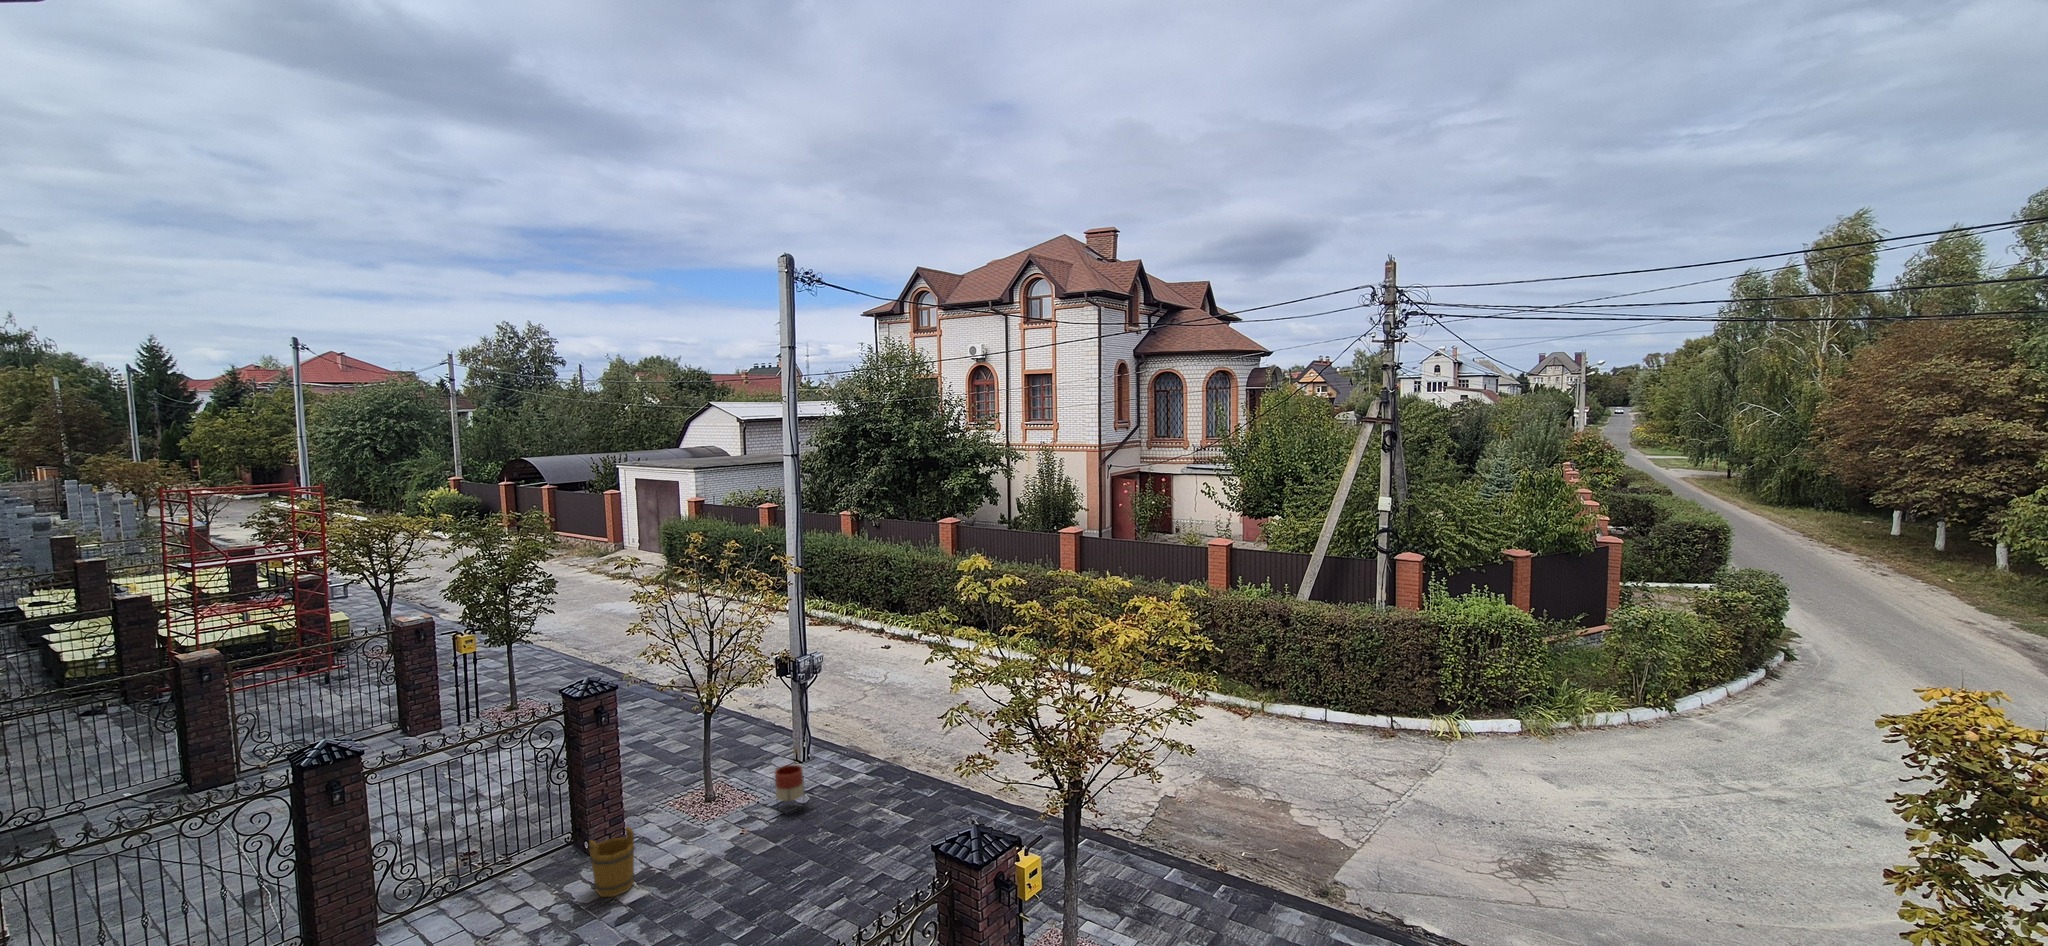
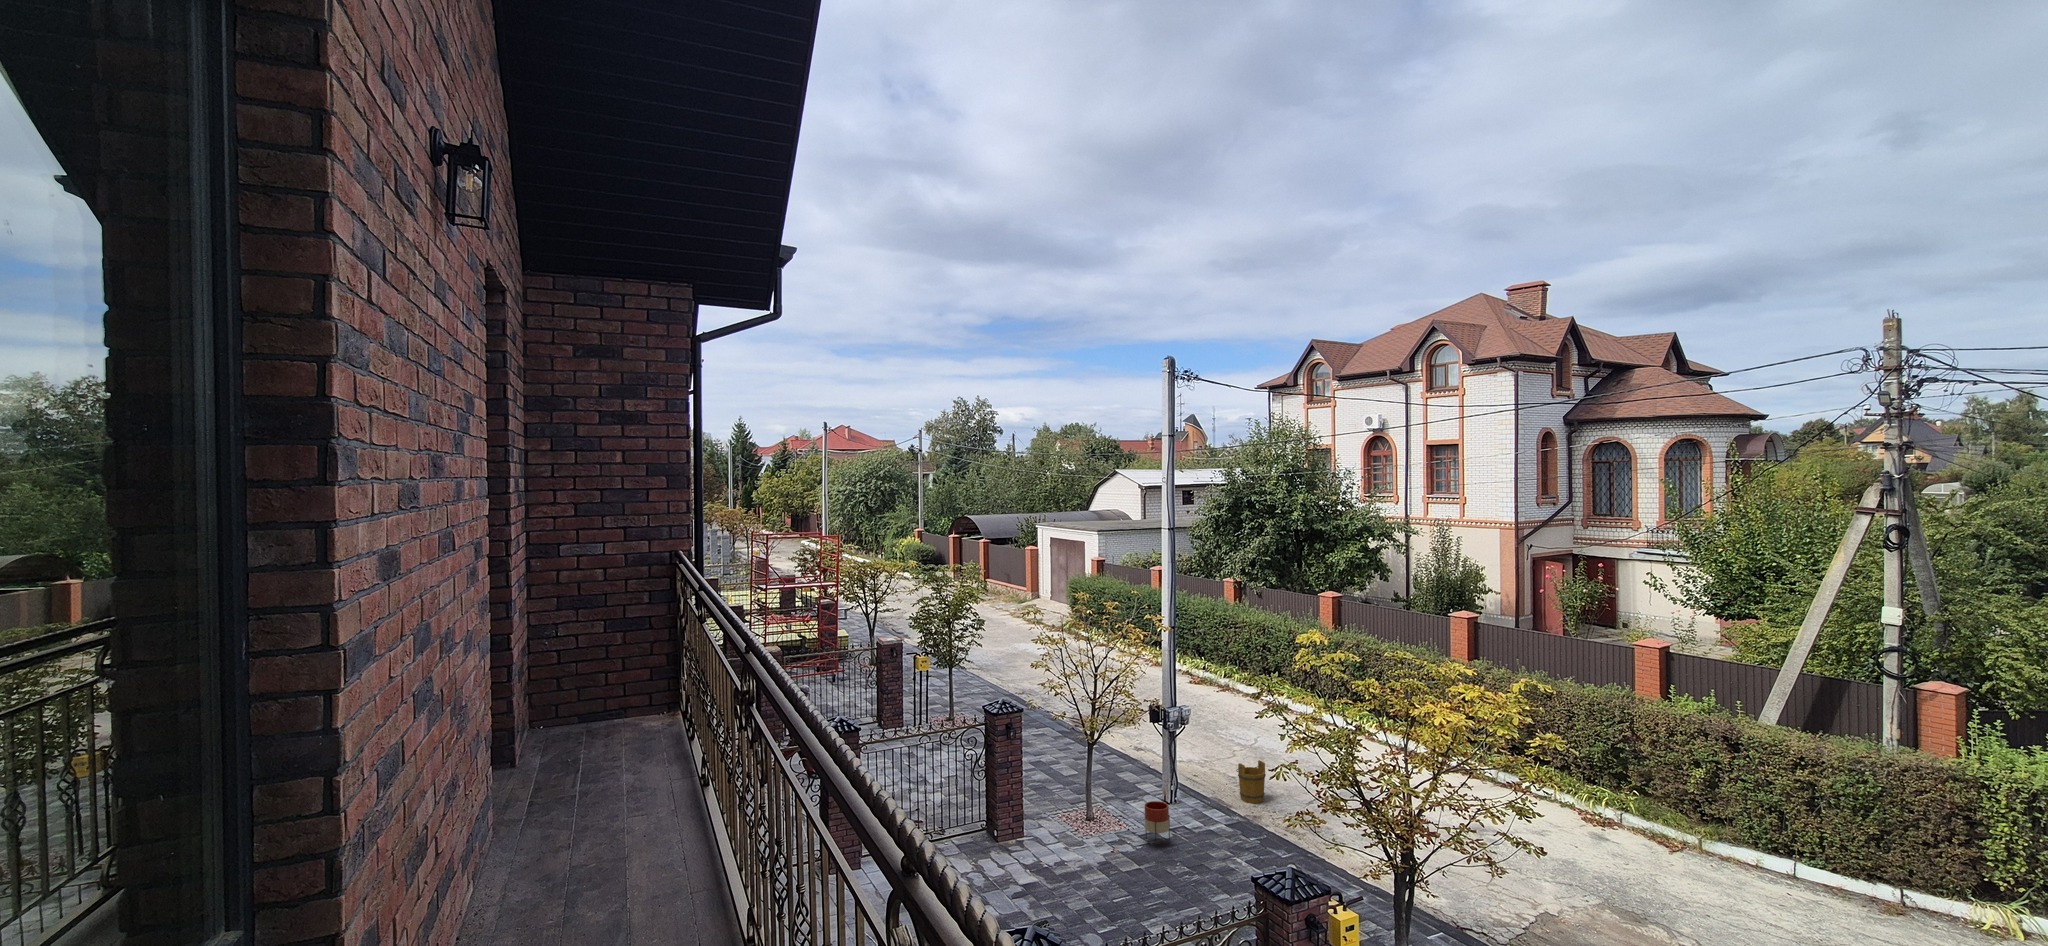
bucket: present [588,827,635,897] -> present [1236,760,1266,803]

